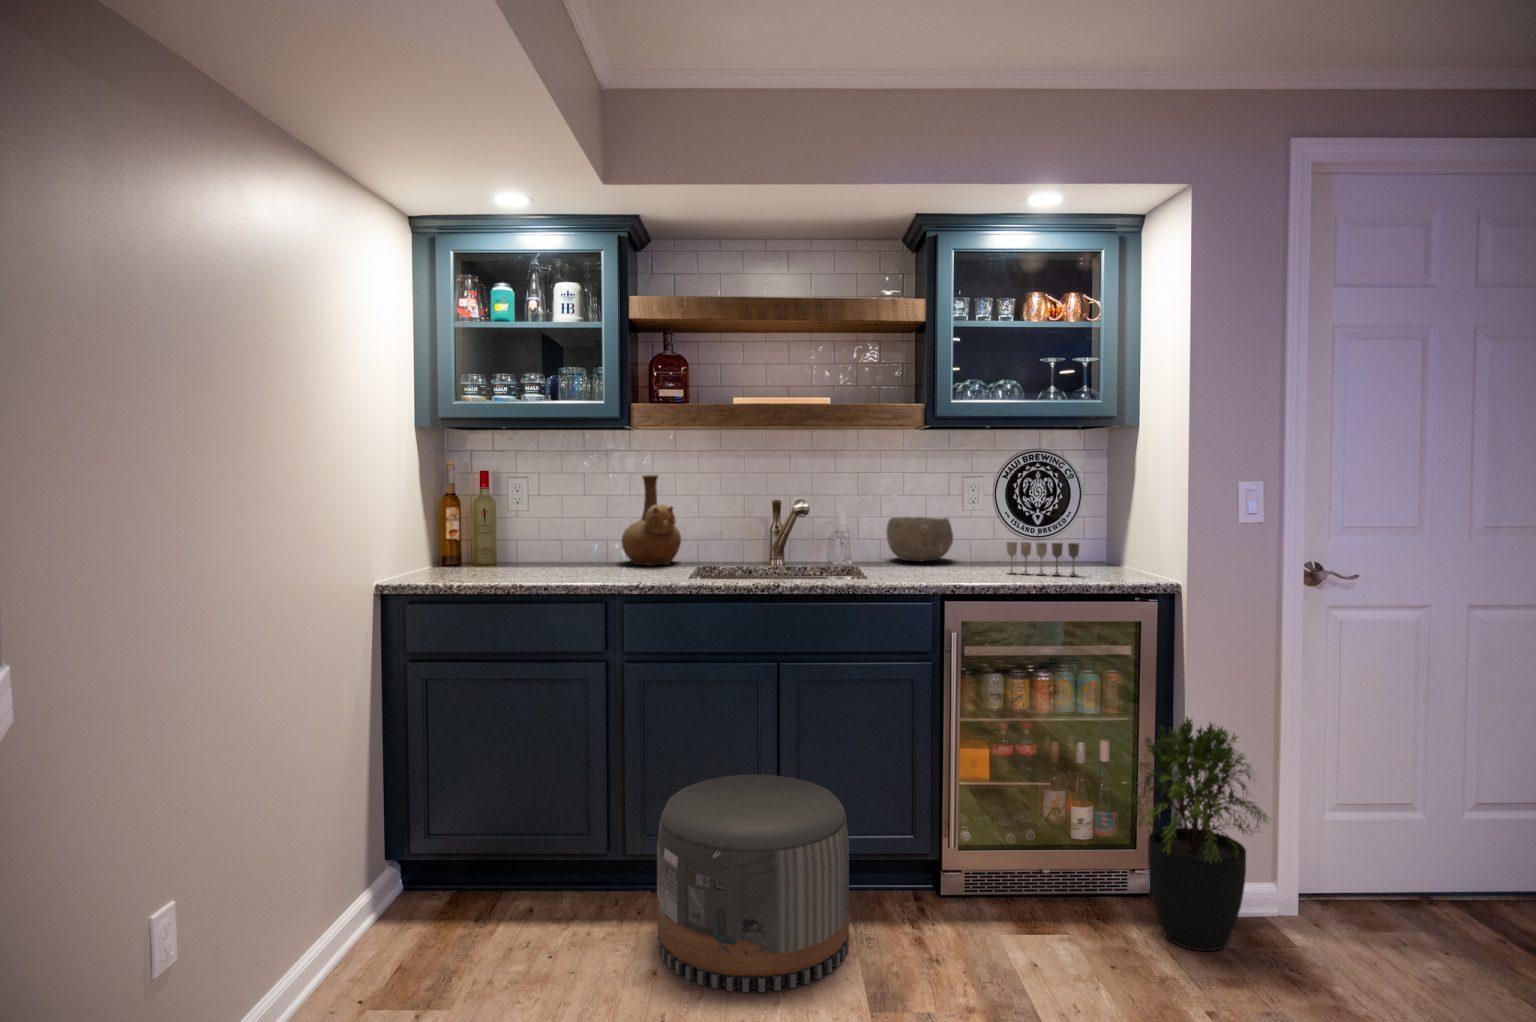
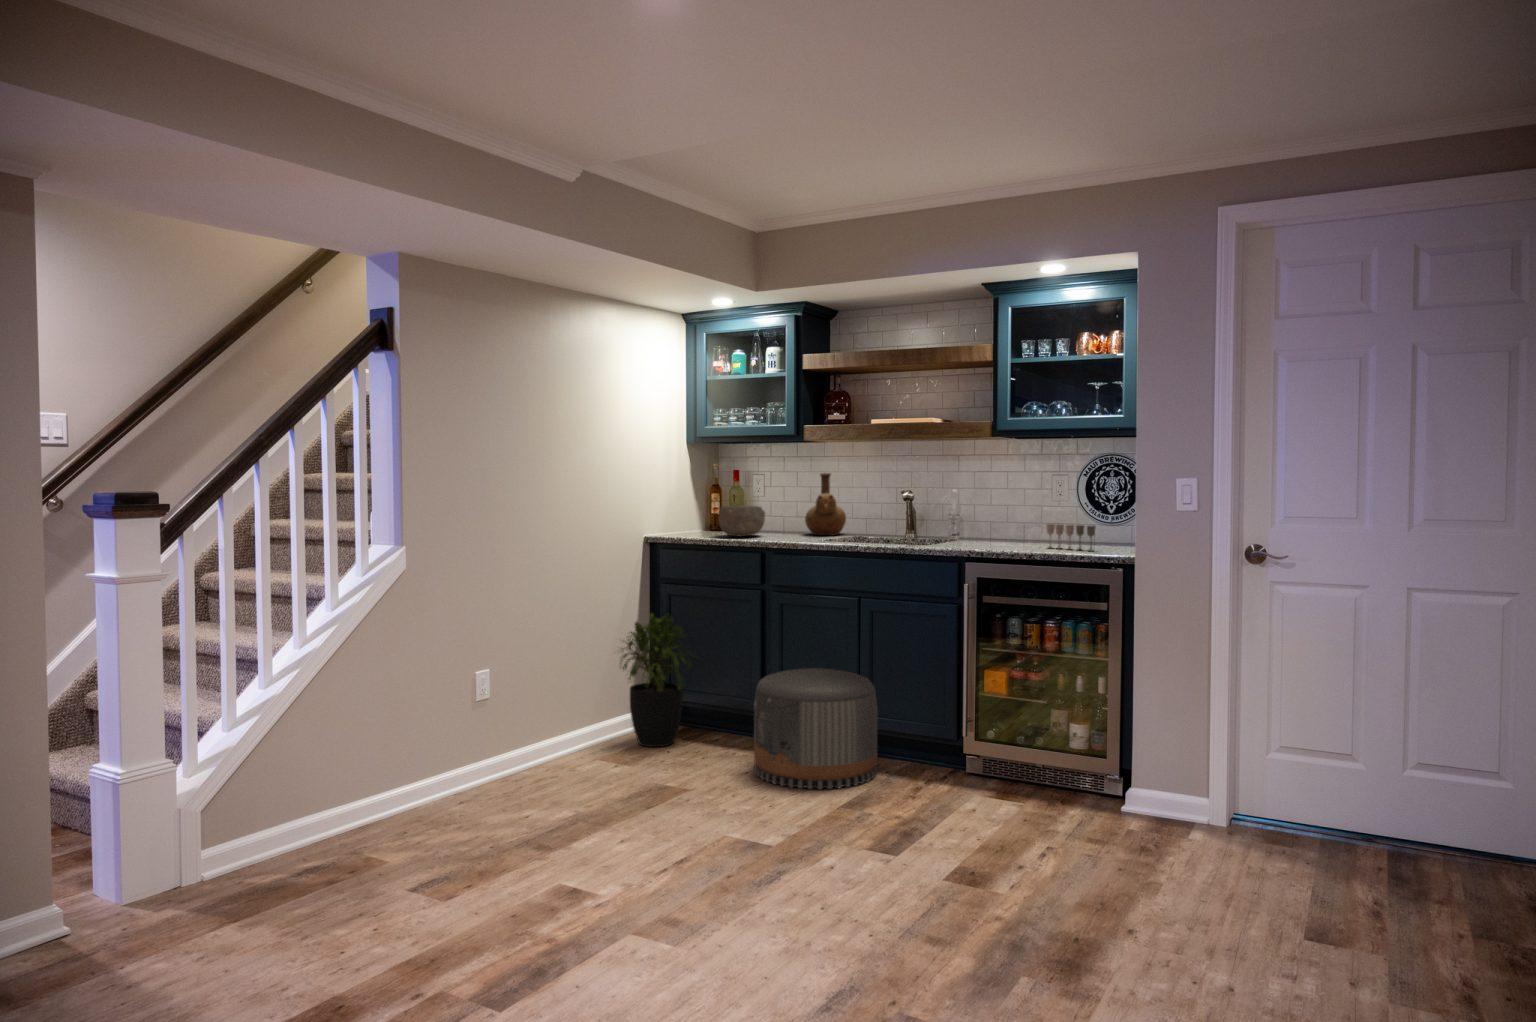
bowl: present [887,517,953,561] -> present [718,505,765,537]
potted plant: present [1128,717,1269,951] -> present [619,613,692,747]

